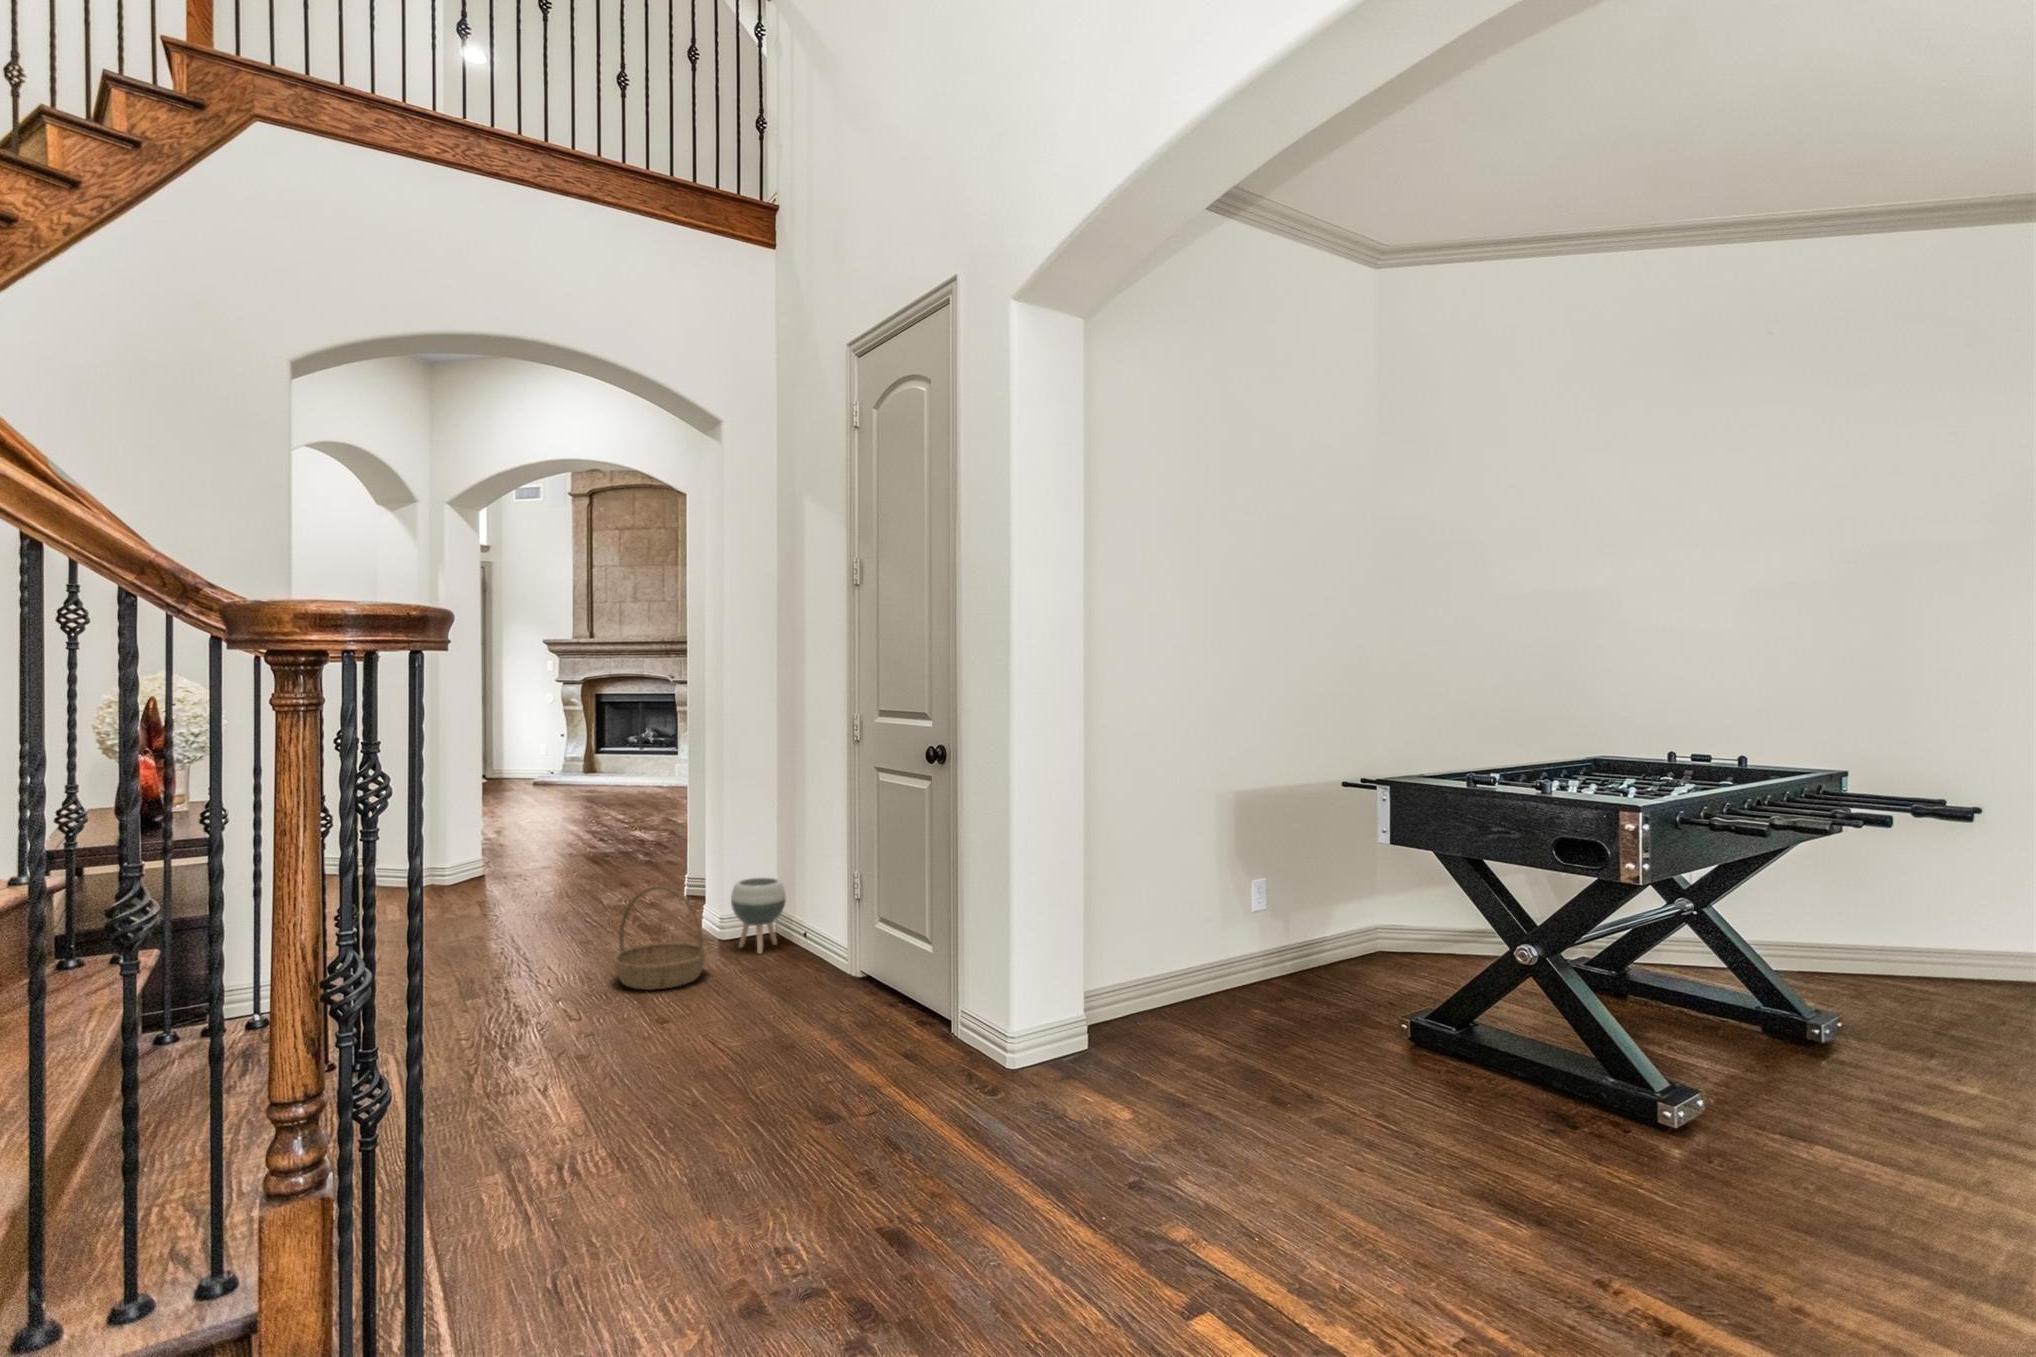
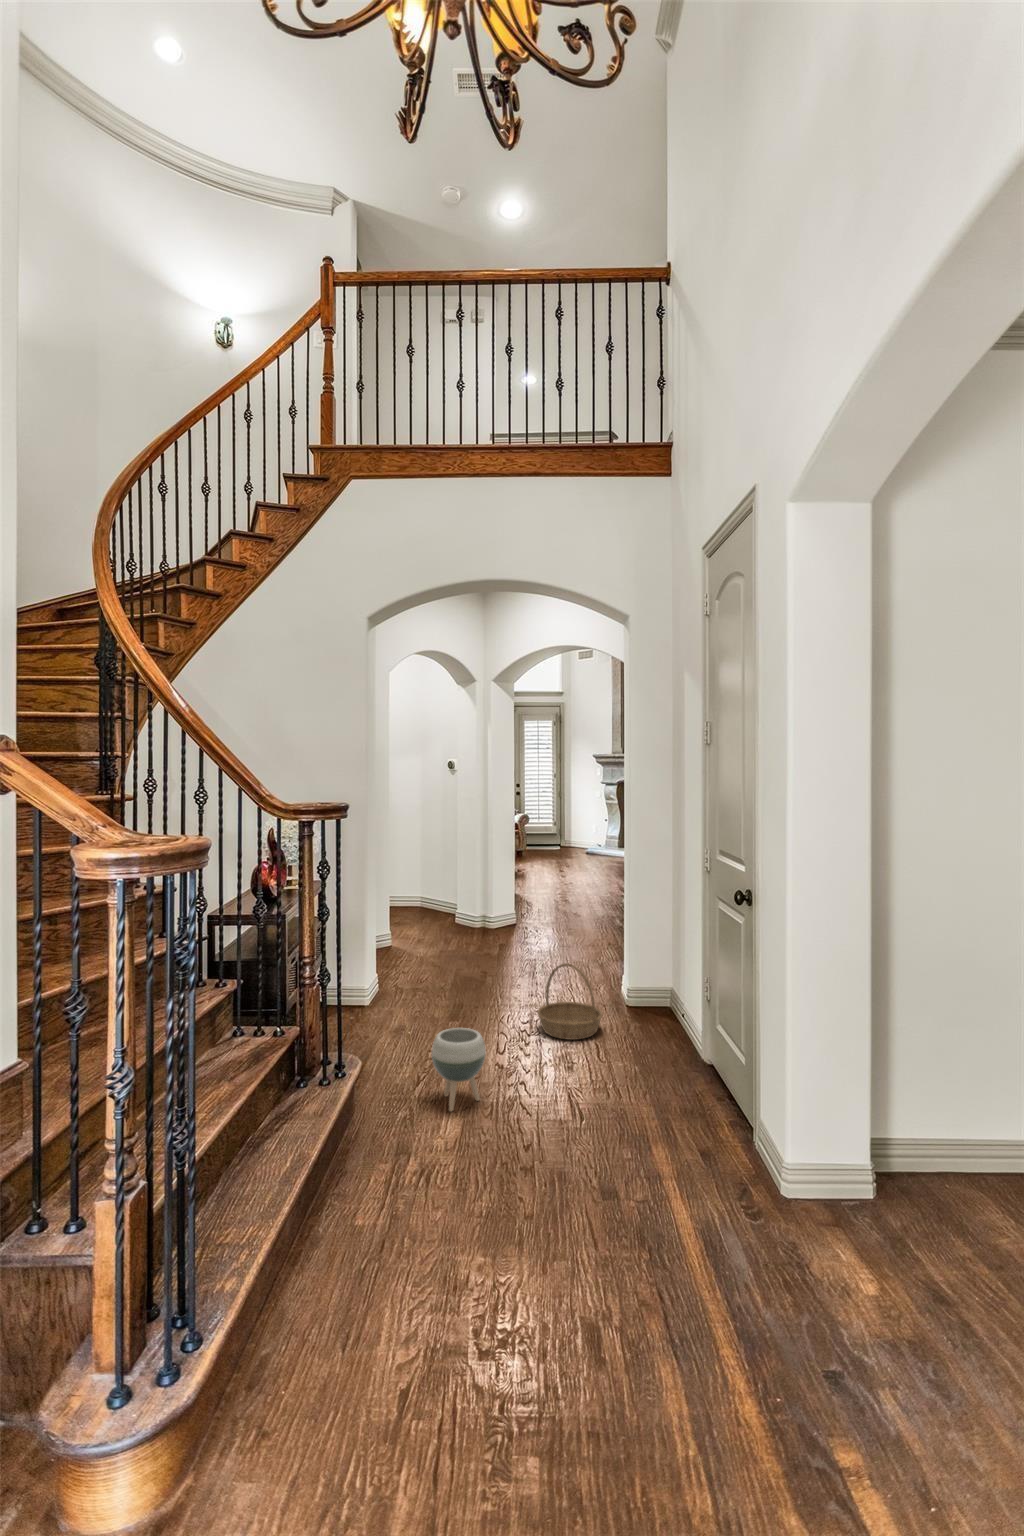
planter: present [731,877,786,954] -> present [432,1028,486,1111]

